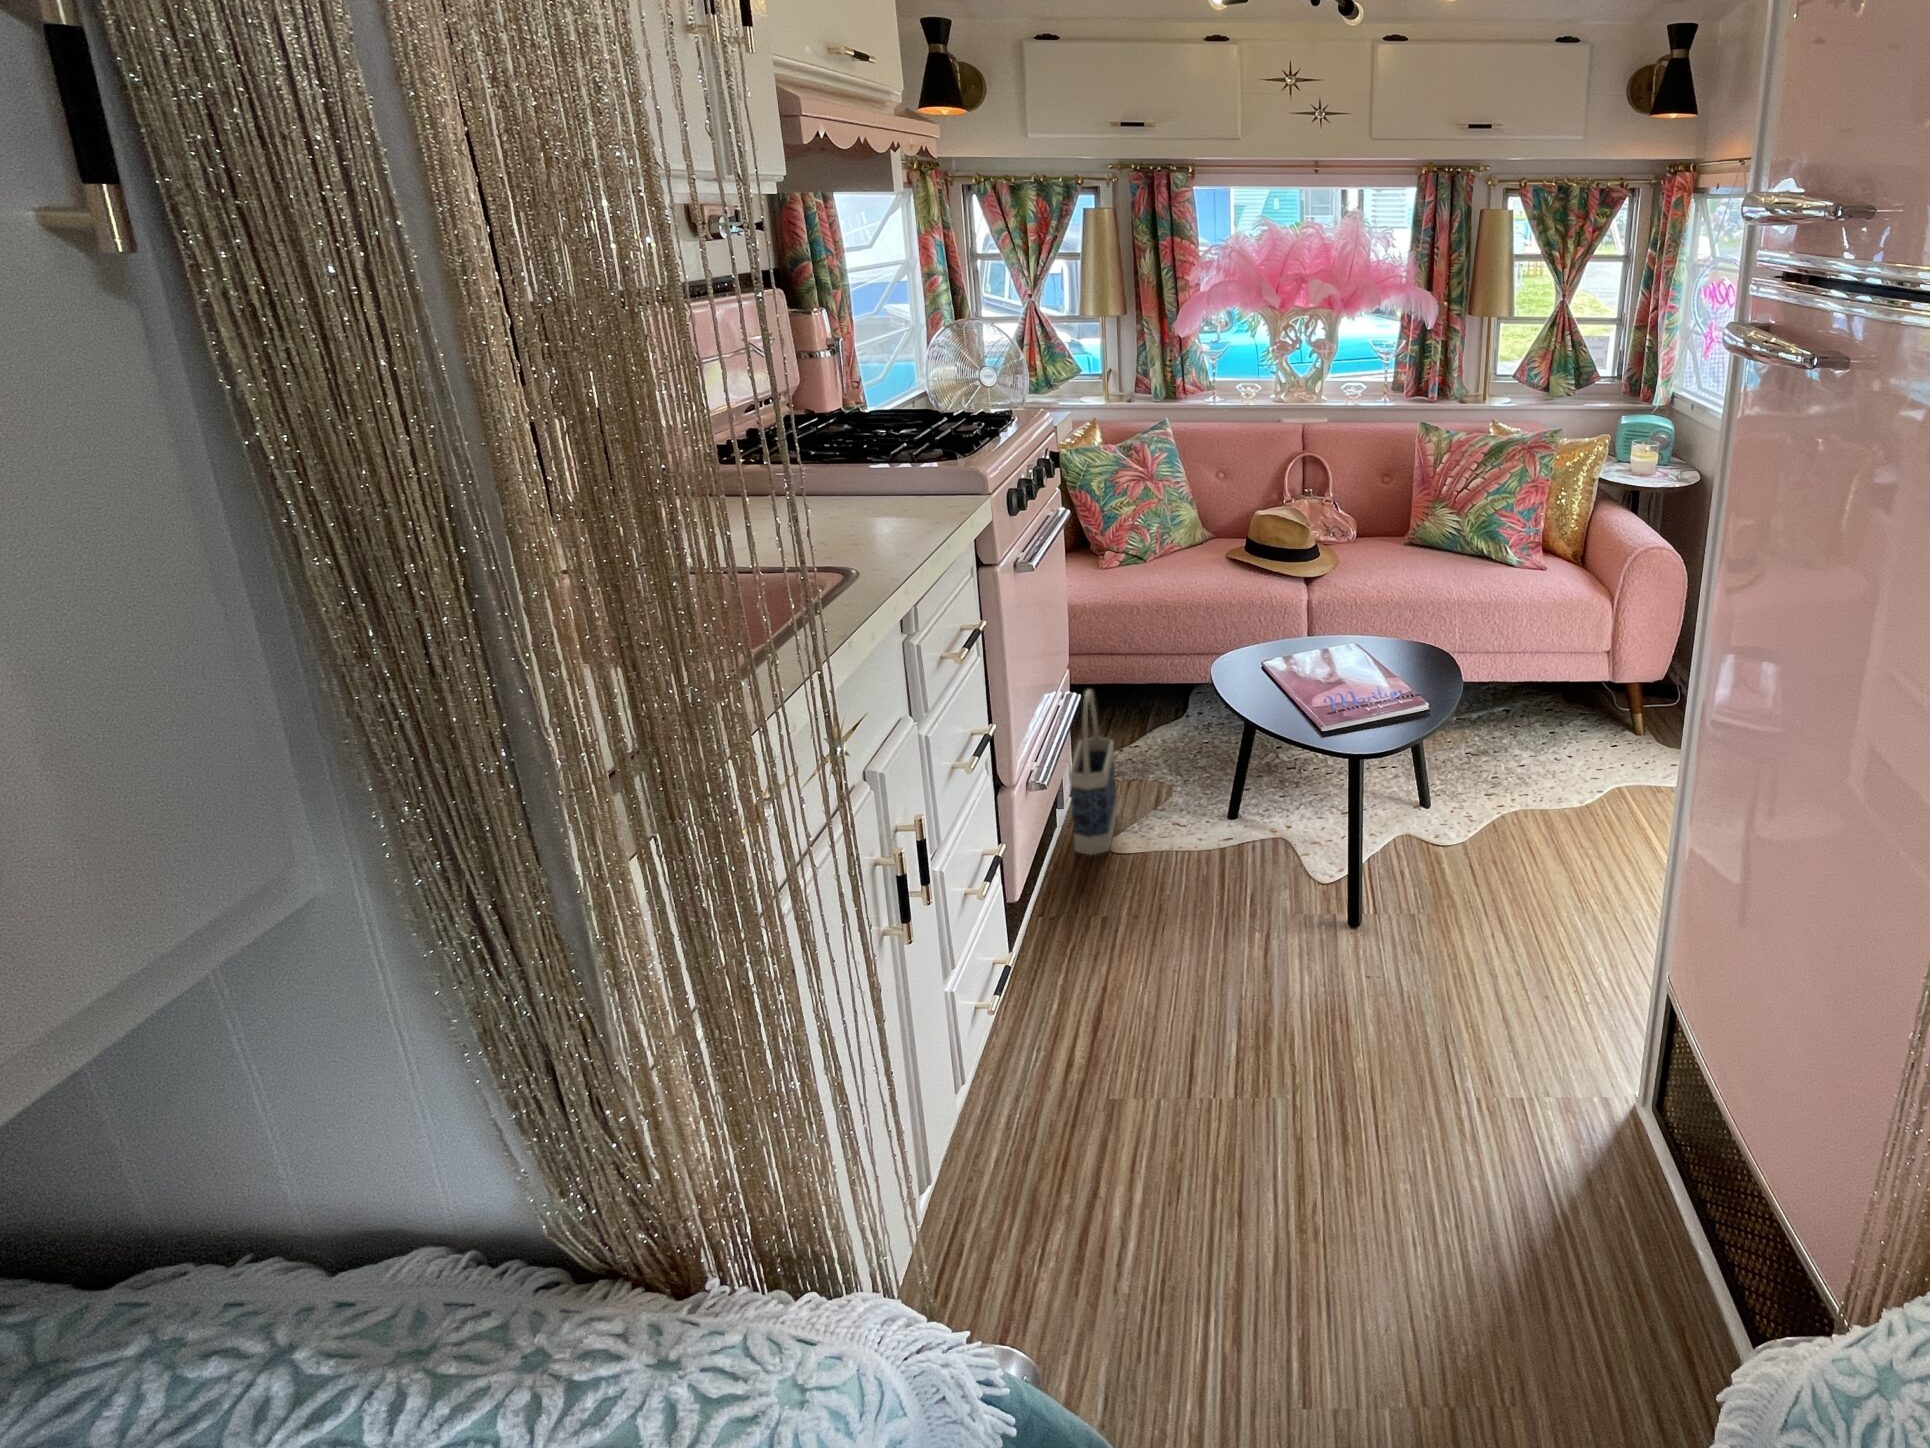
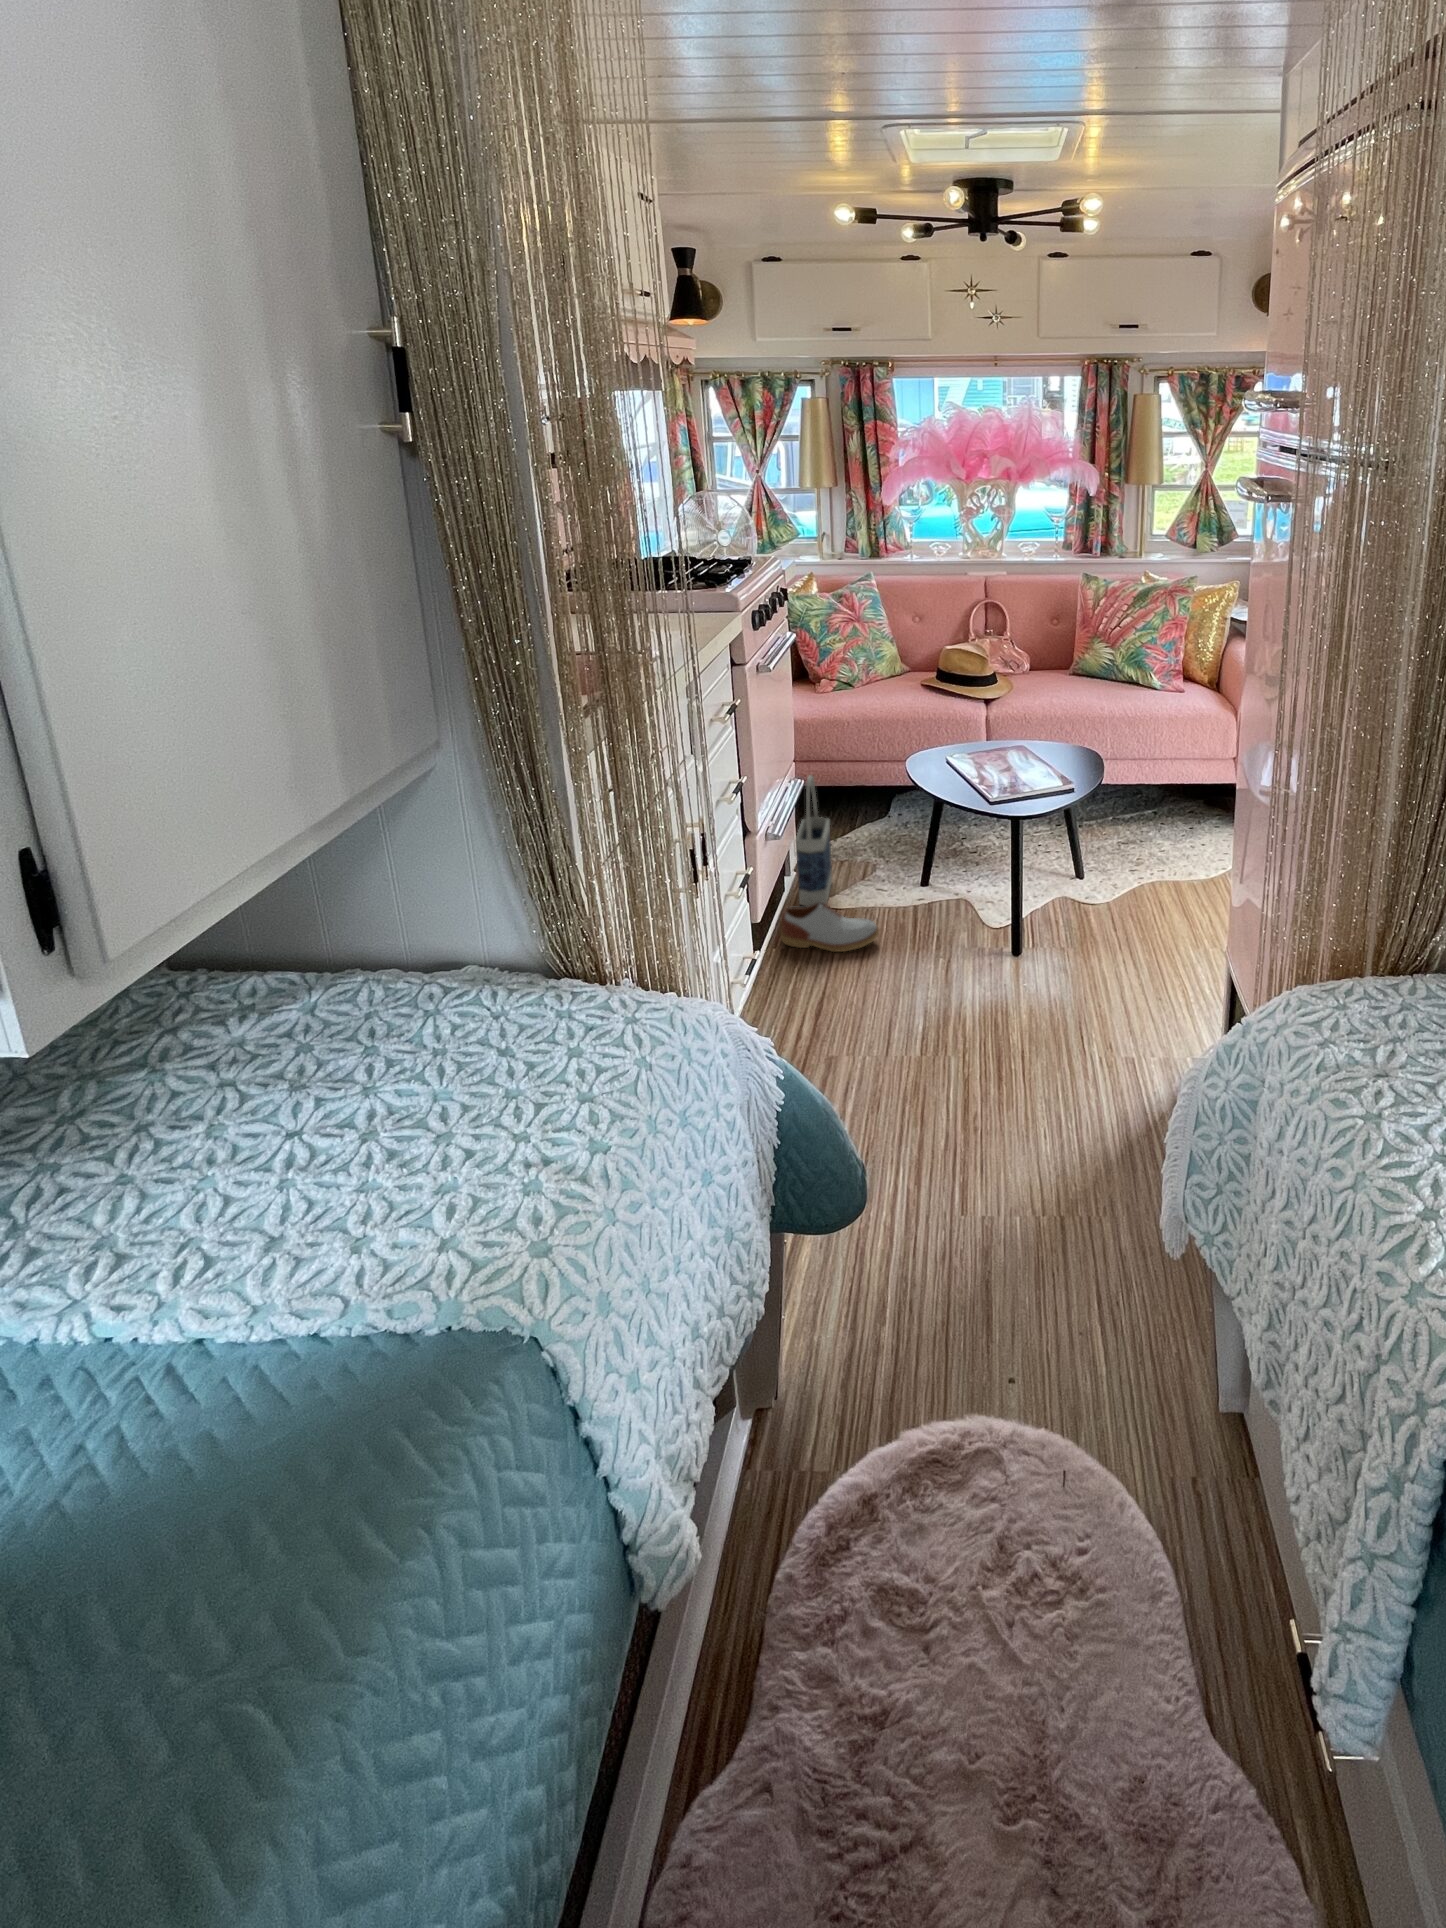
shoe: none [1049,861,1176,930] -> present [781,902,879,952]

